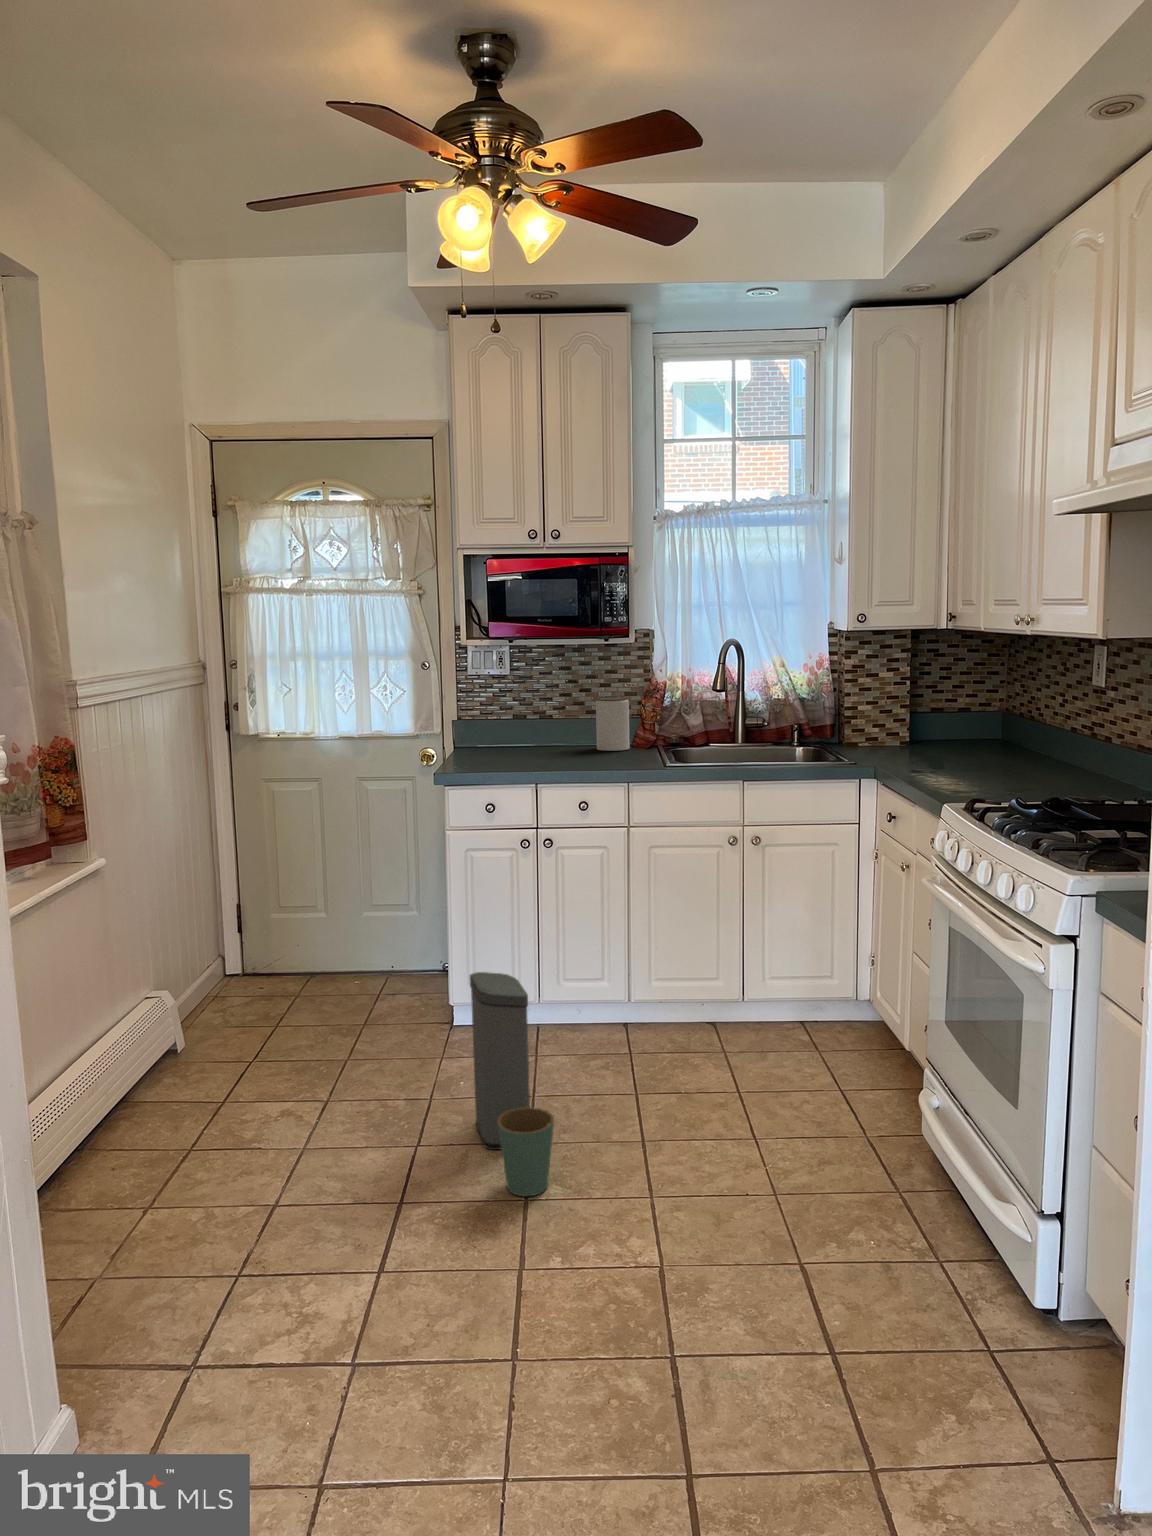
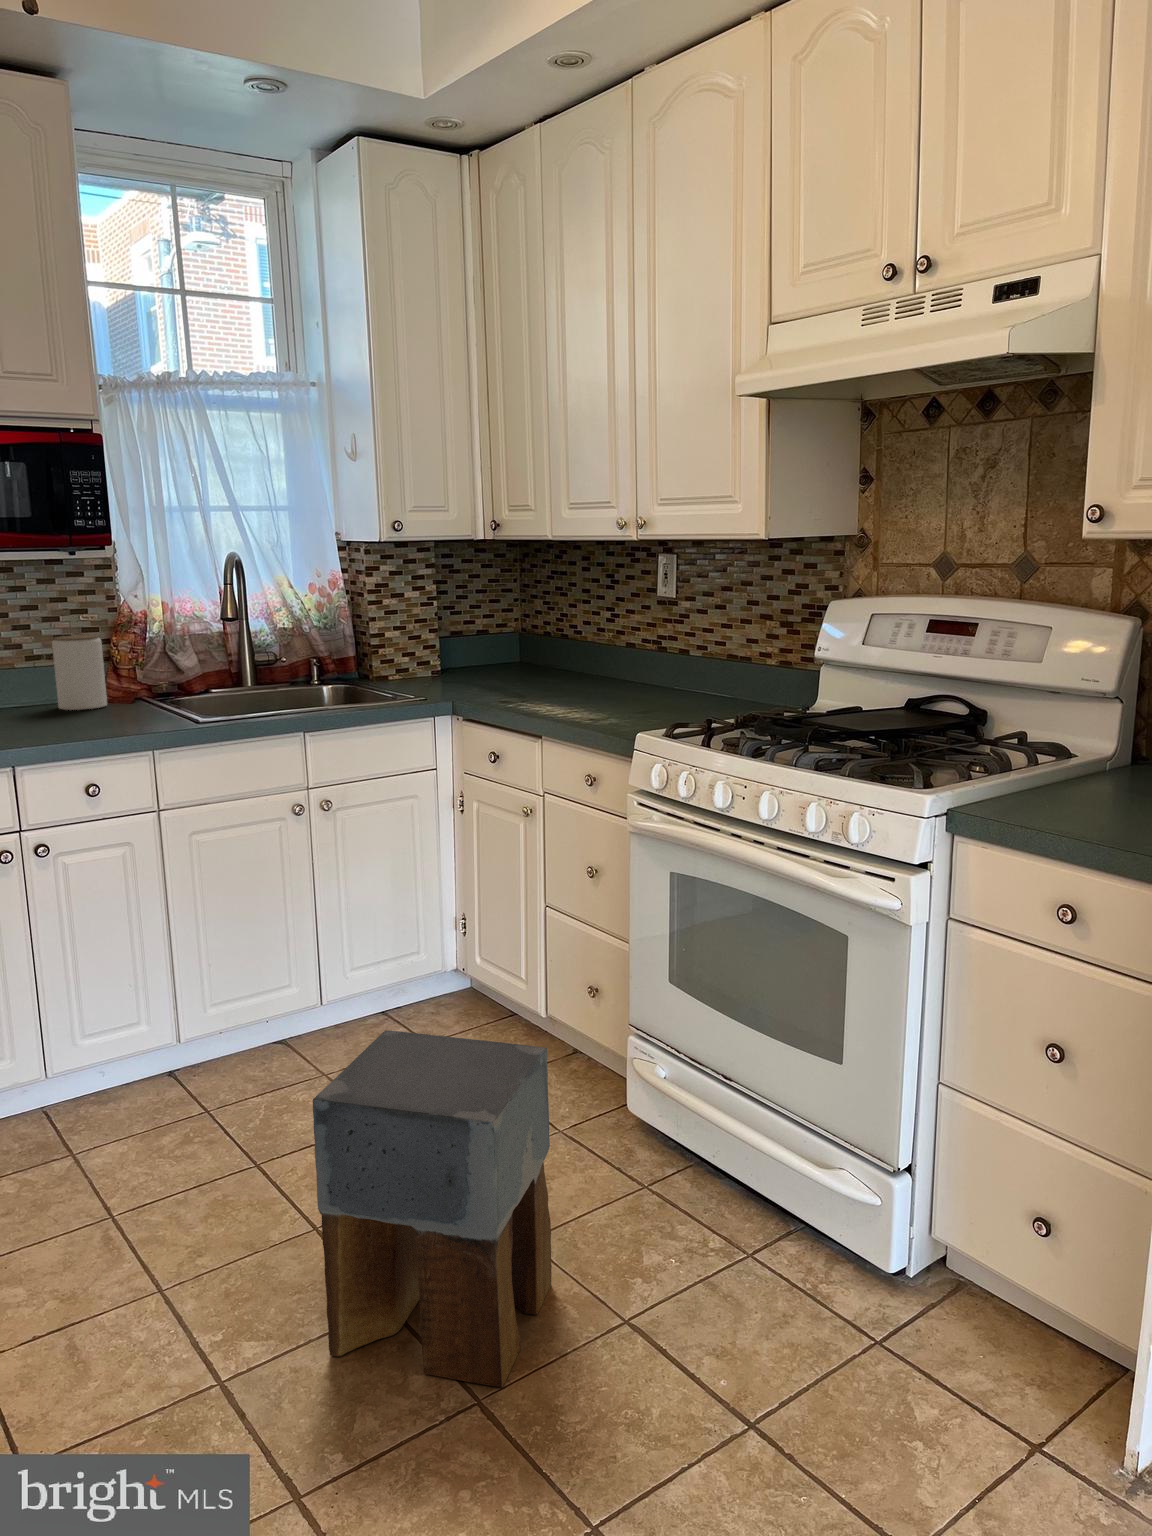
trash can: present [470,972,554,1196] -> none [36,1044,247,1350]
stool: none [577,1007,763,1289] -> present [313,1030,552,1387]

